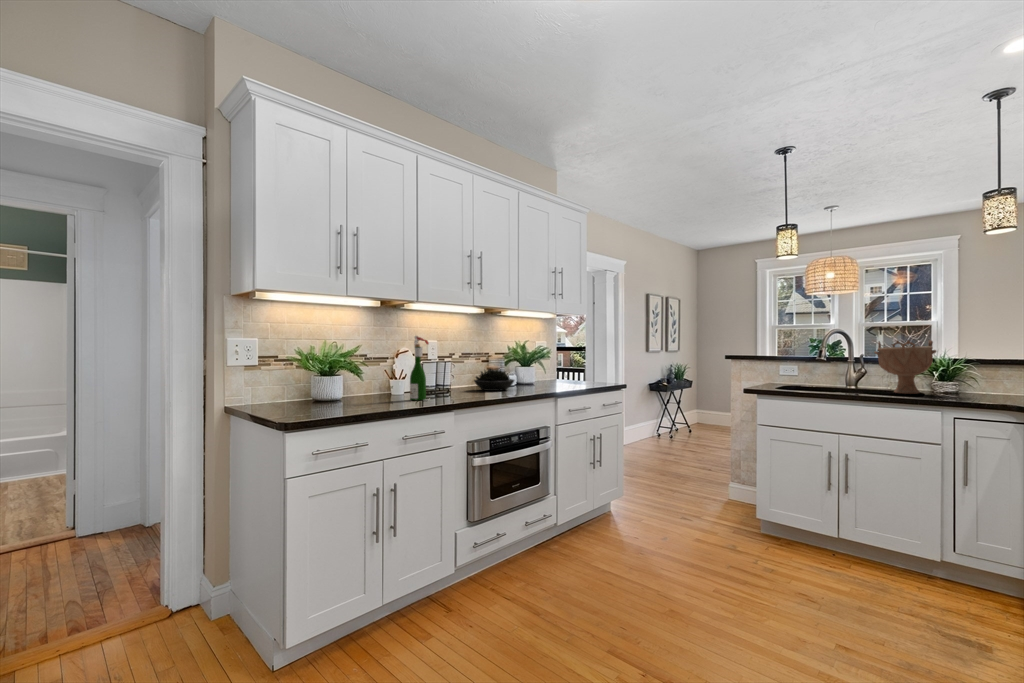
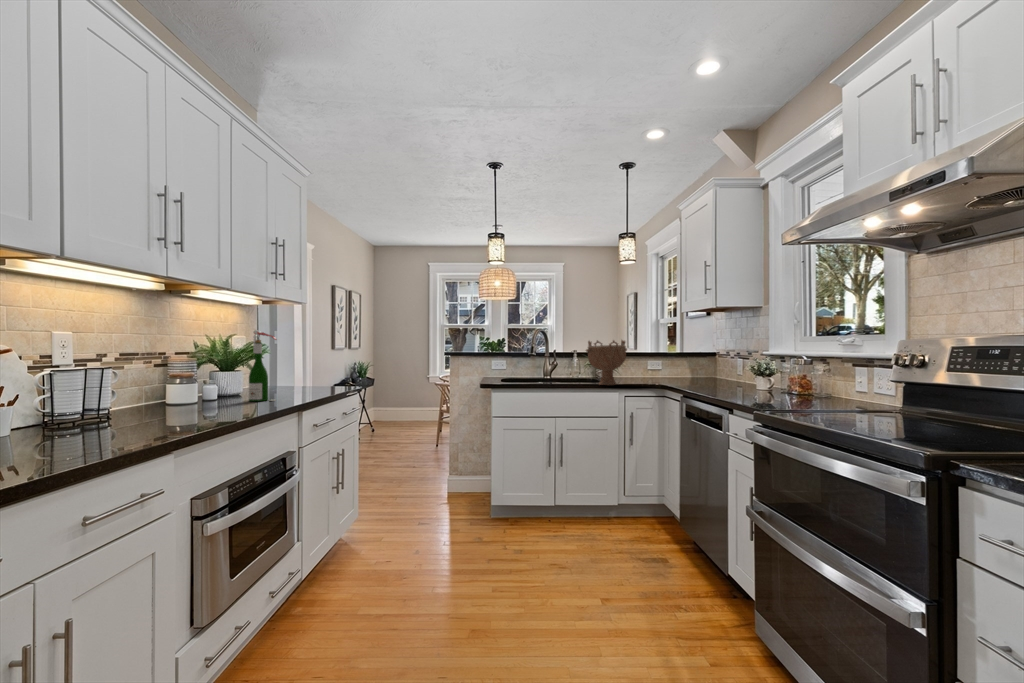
wine bottle: present [410,336,429,401] -> present [249,330,276,401]
succulent plant: present [474,369,514,391] -> none [151,376,223,410]

